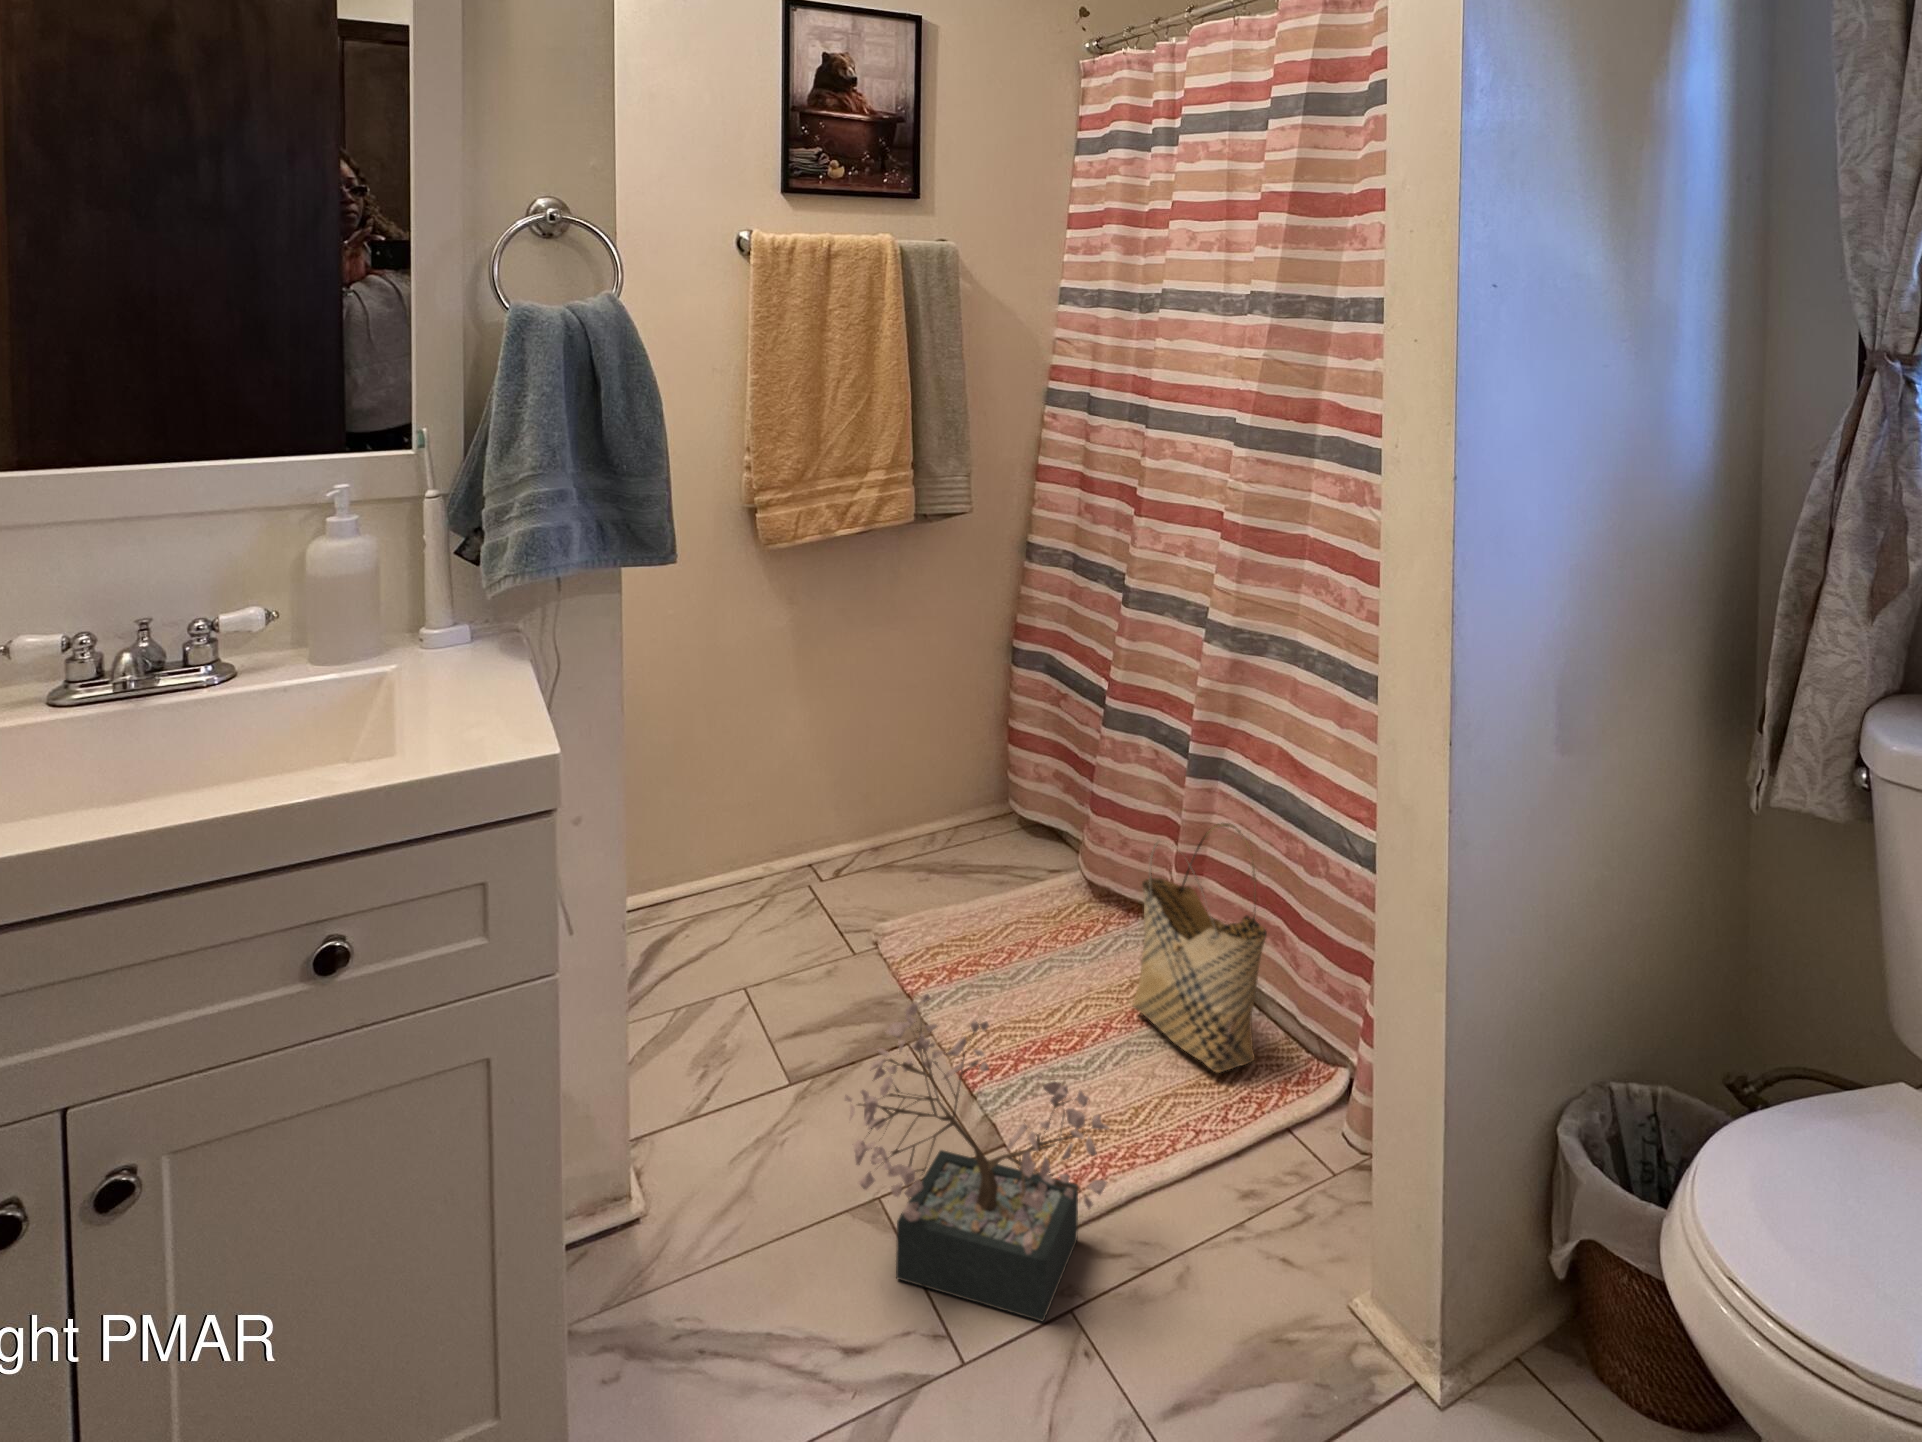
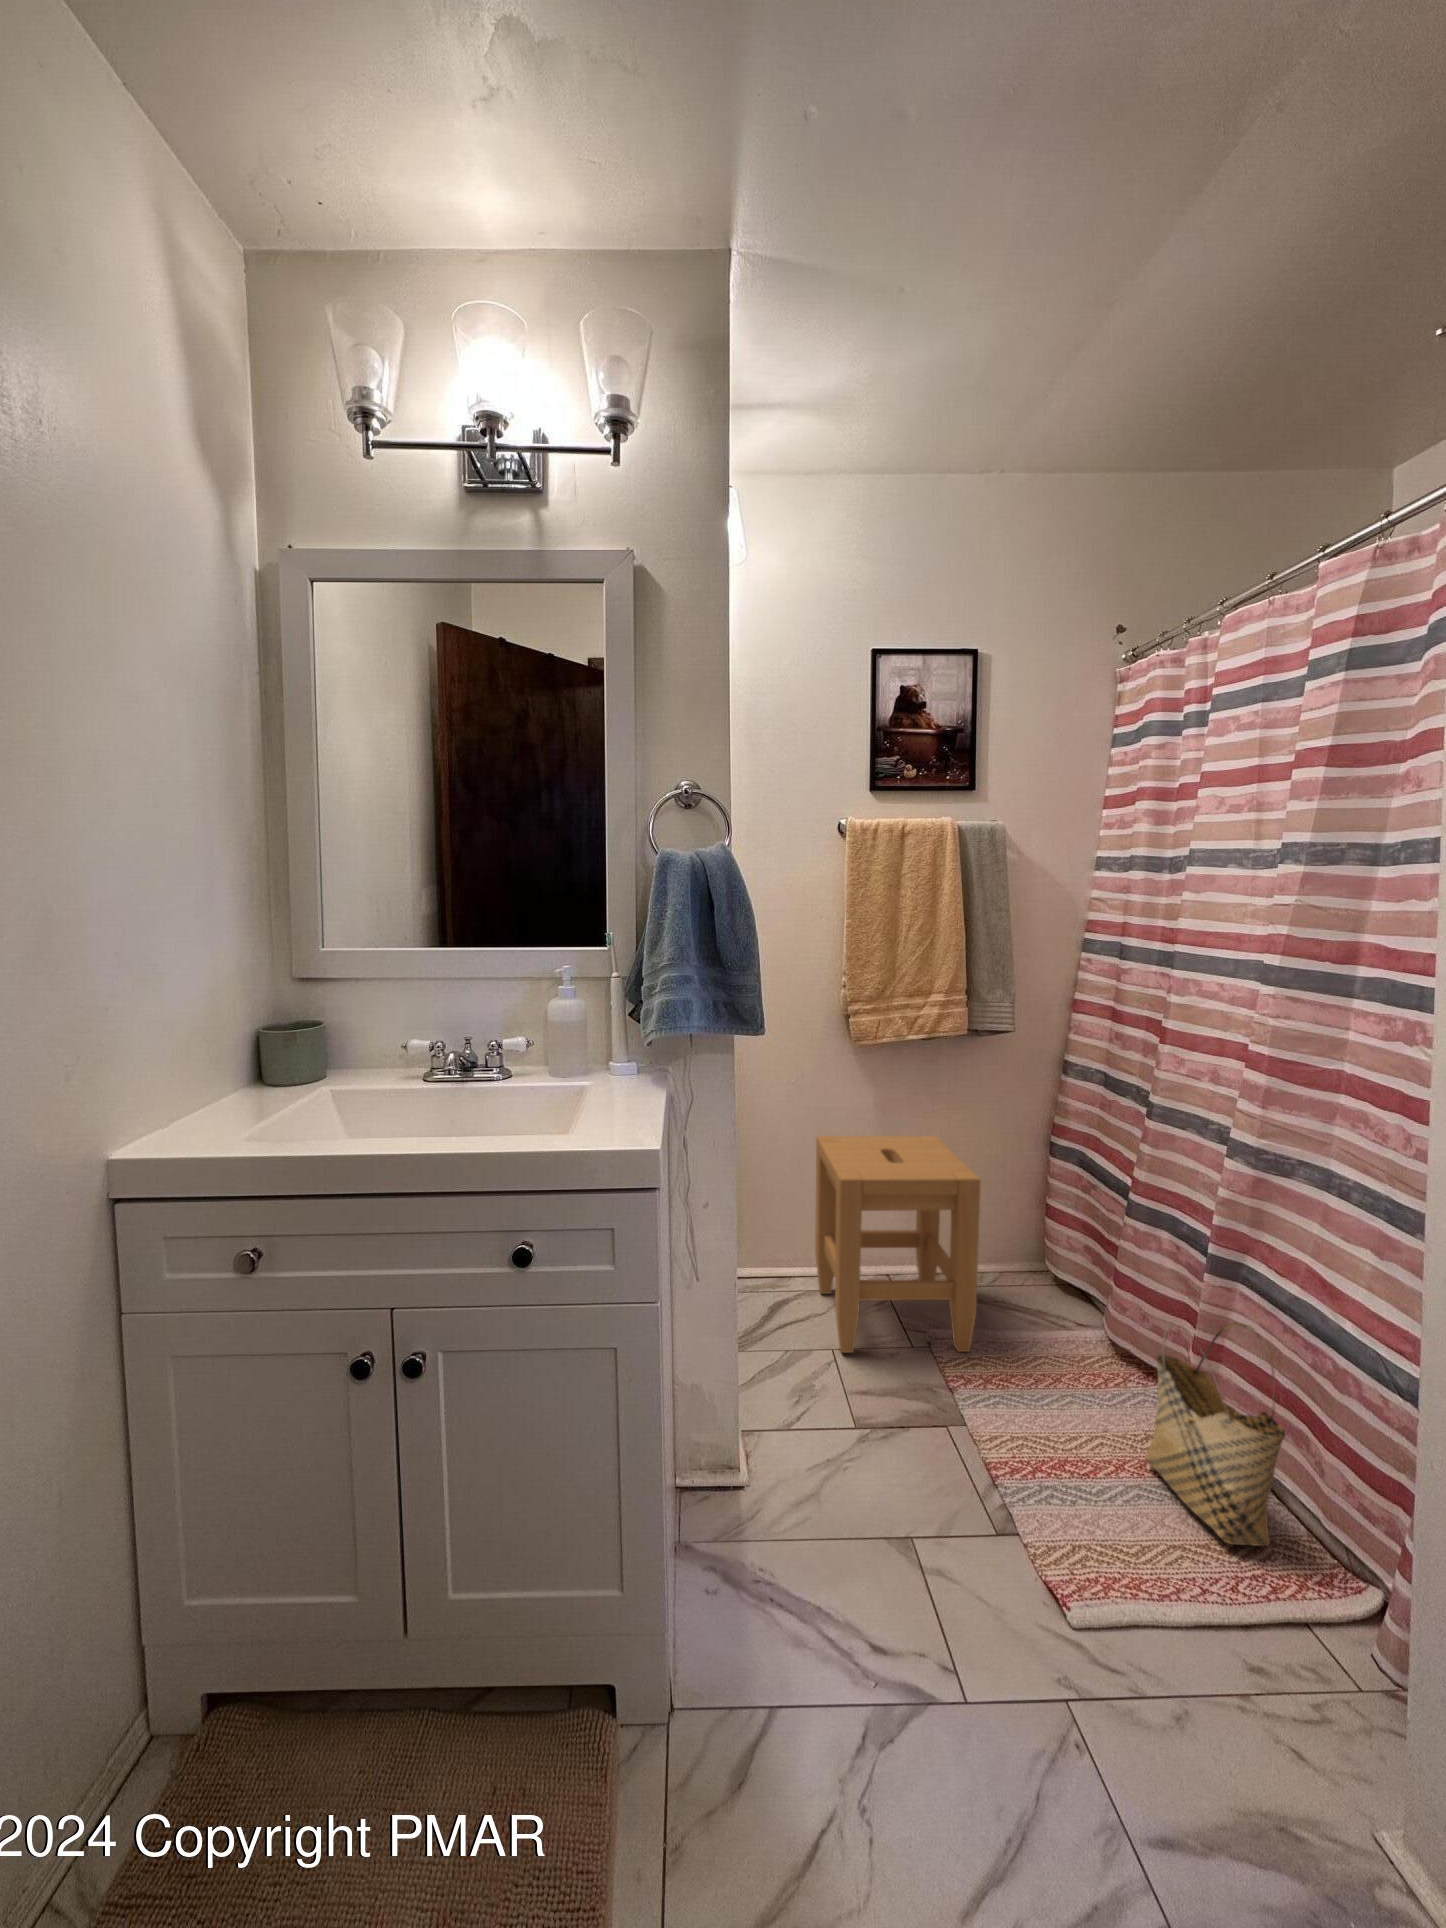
stool: none [711,657,939,983] -> present [815,1136,981,1353]
decorative plant: present [844,994,1109,1322] -> none [879,1394,1110,1694]

